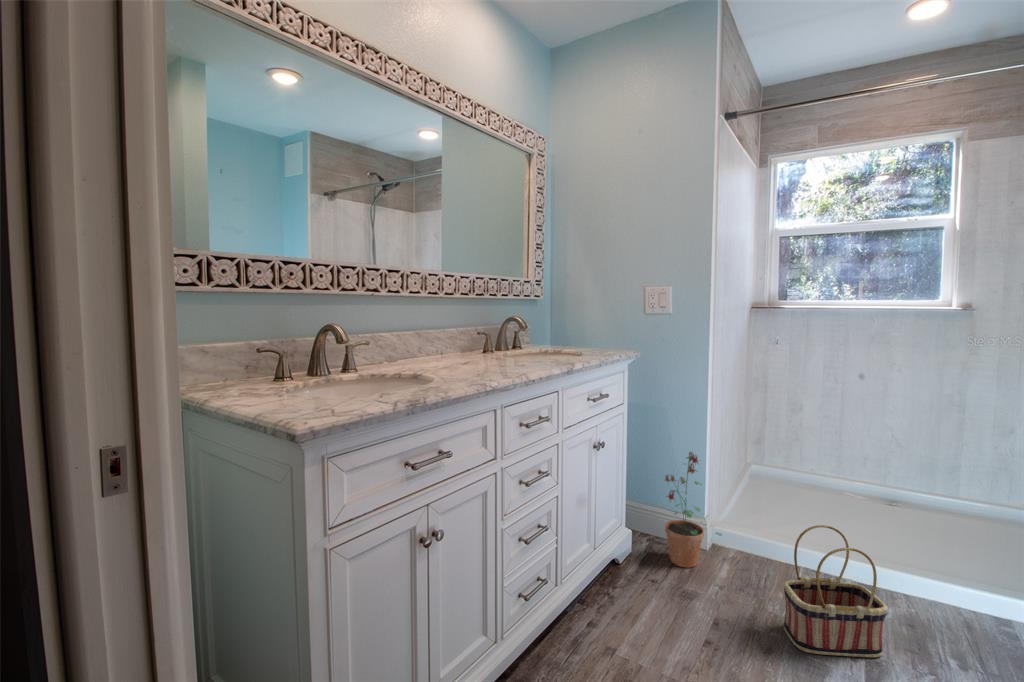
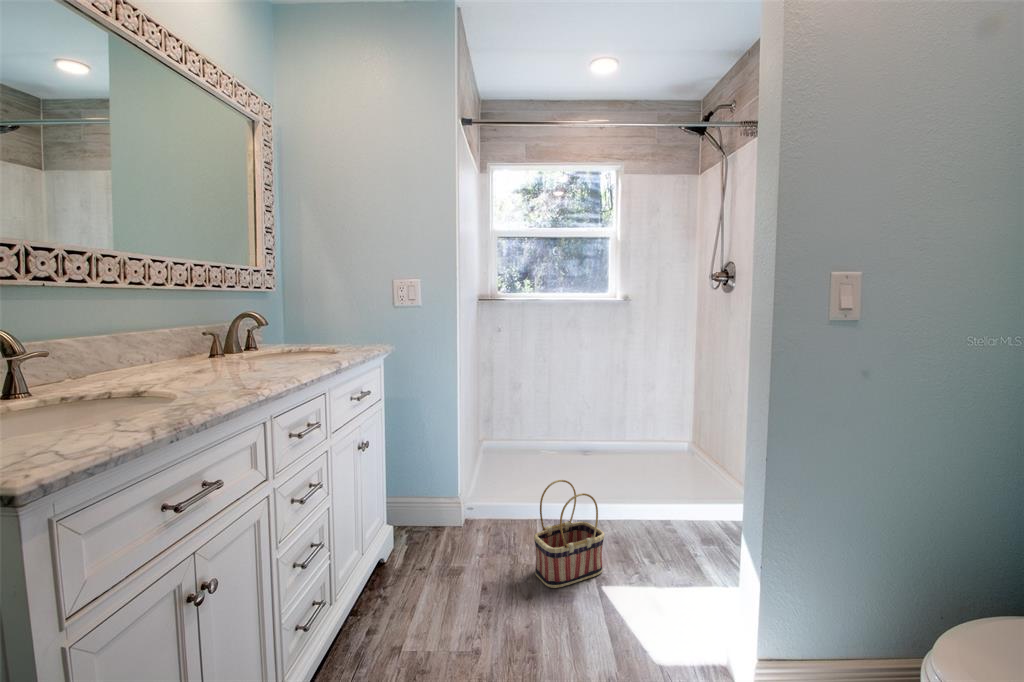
potted plant: present [665,452,704,568] -> none [421,437,462,548]

